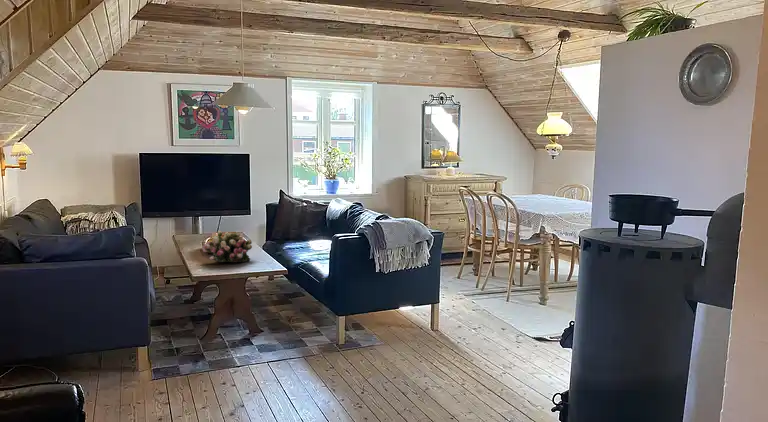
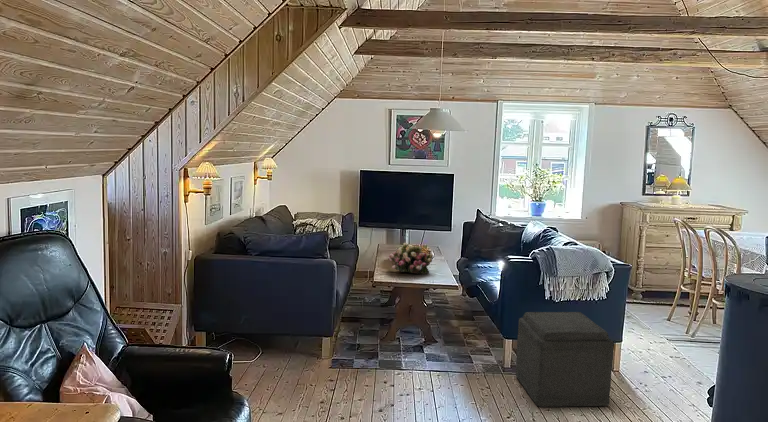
ottoman: none [353,280,443,375] -> present [516,312,614,407]

